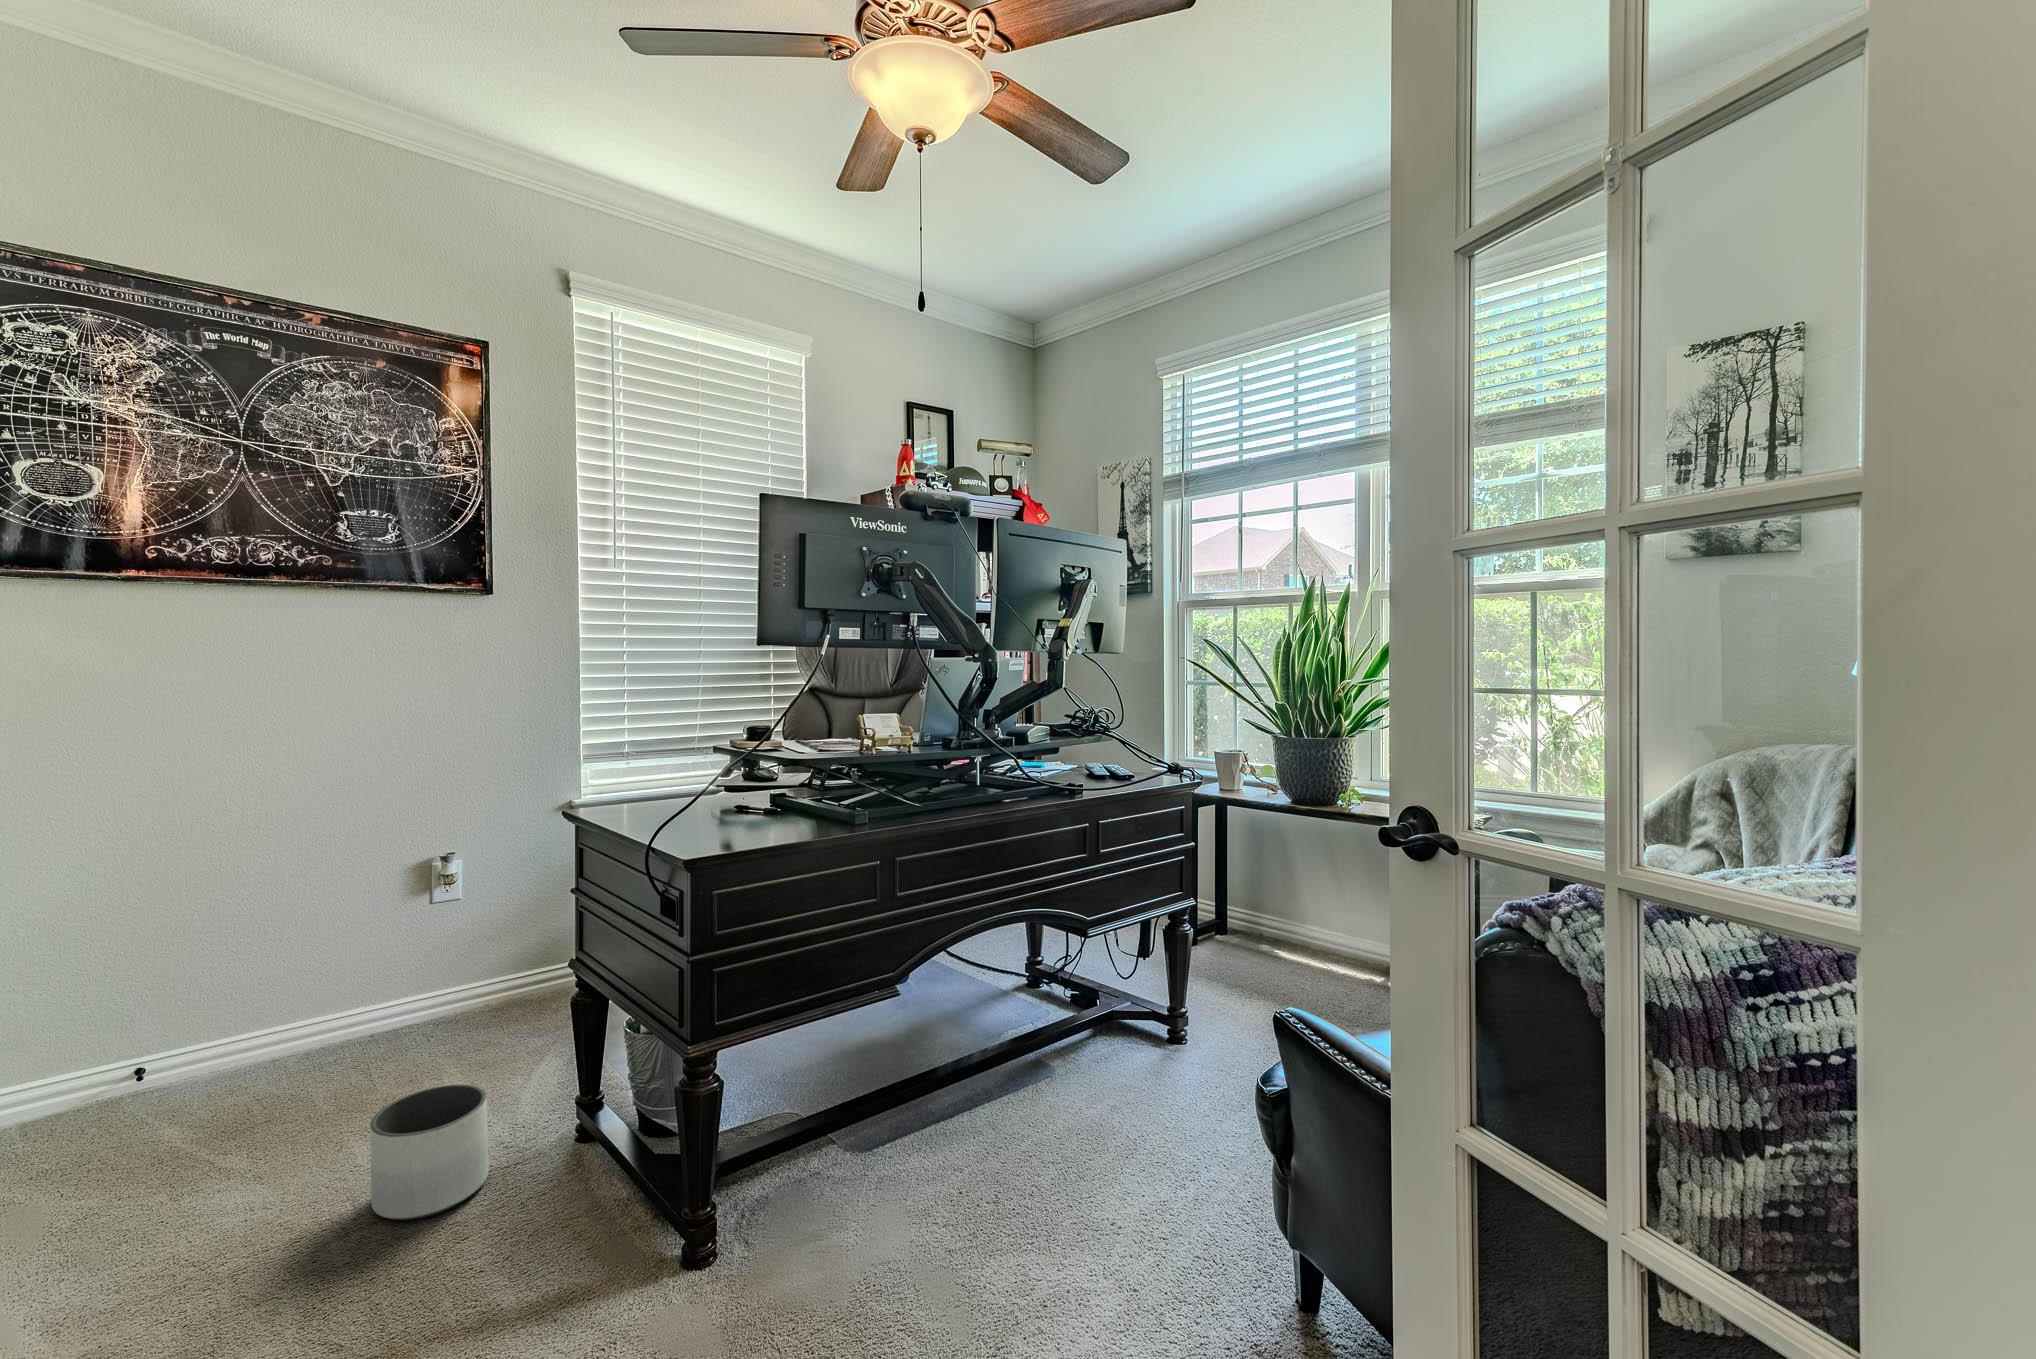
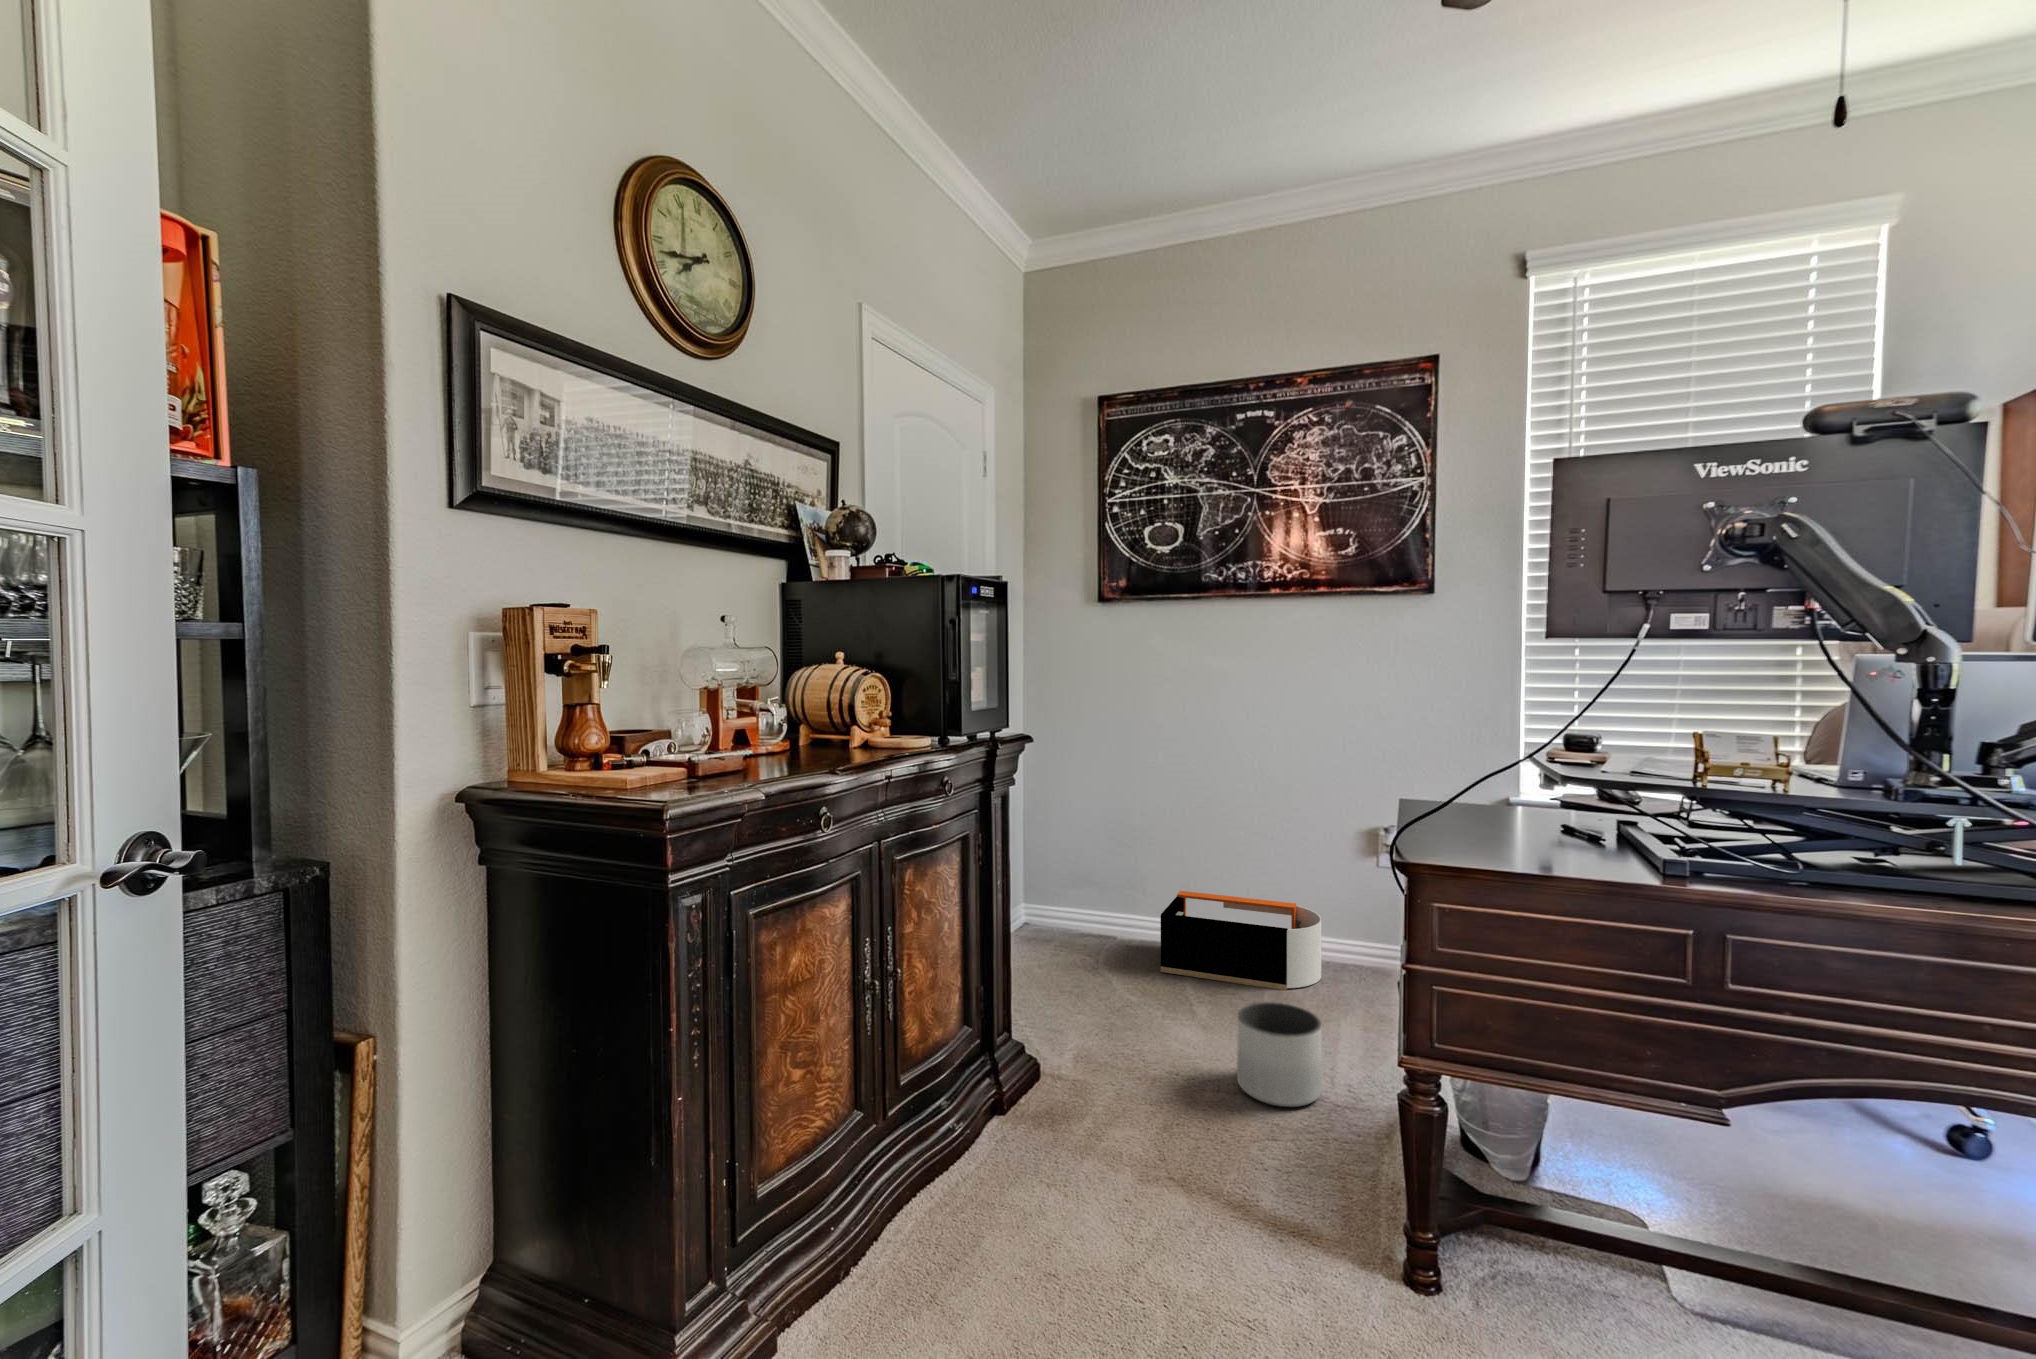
storage bin: none [114,978,384,1154] -> present [1161,891,1321,990]

